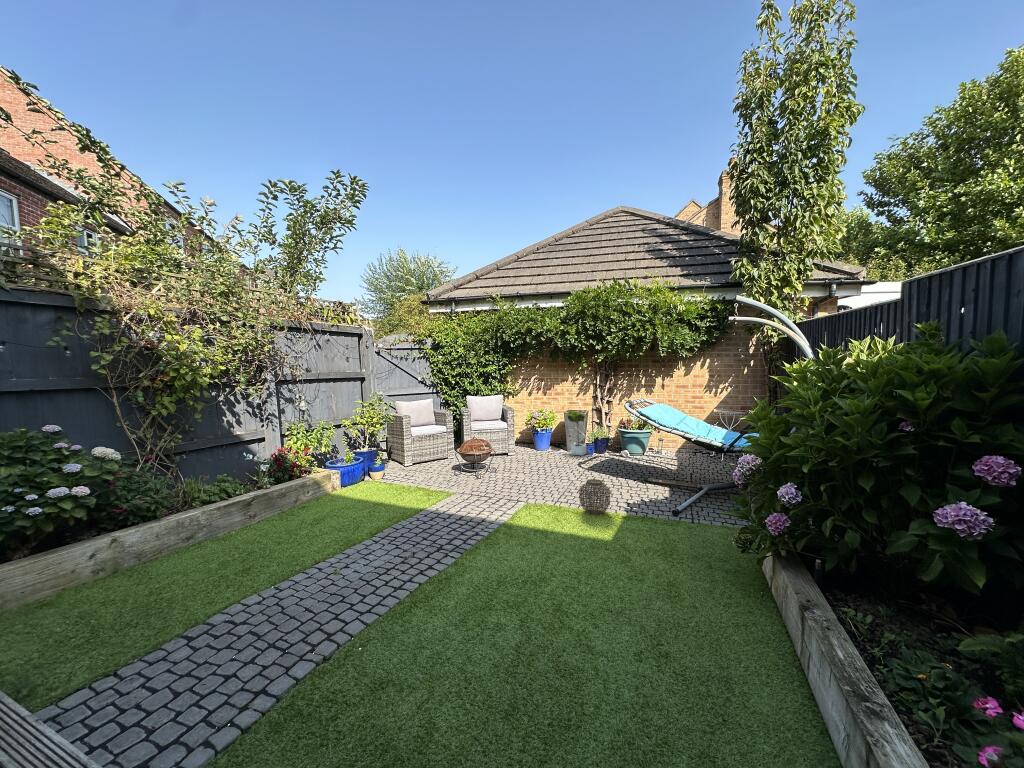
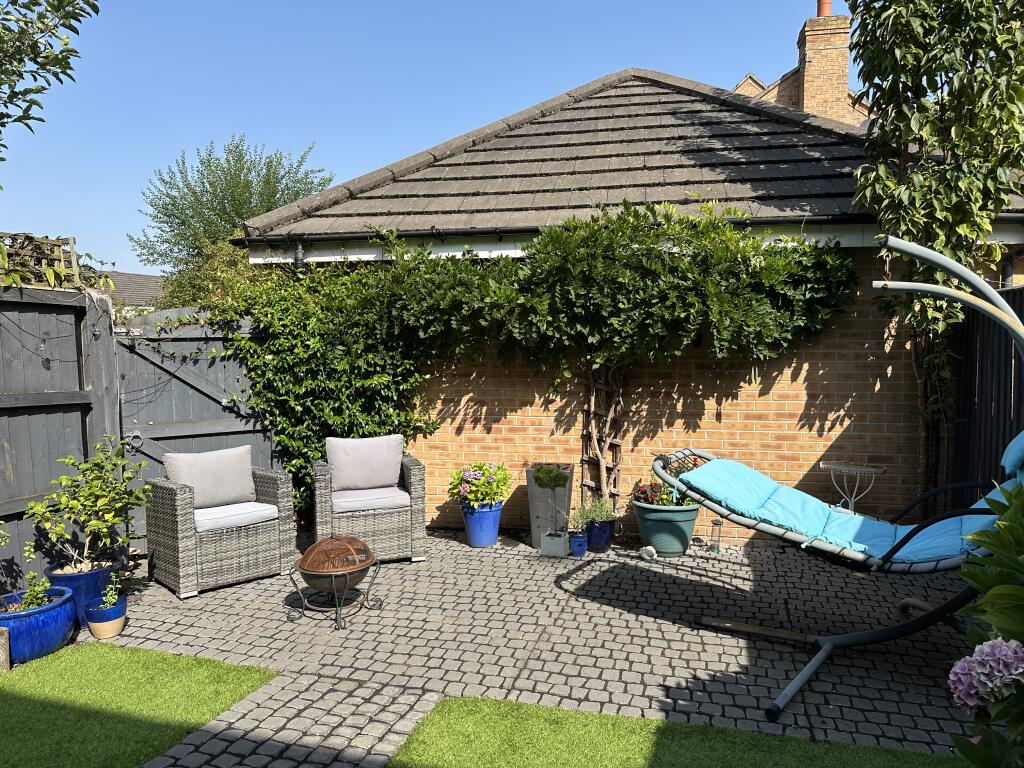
woven basket: present [579,479,610,515] -> none [561,646,630,732]

